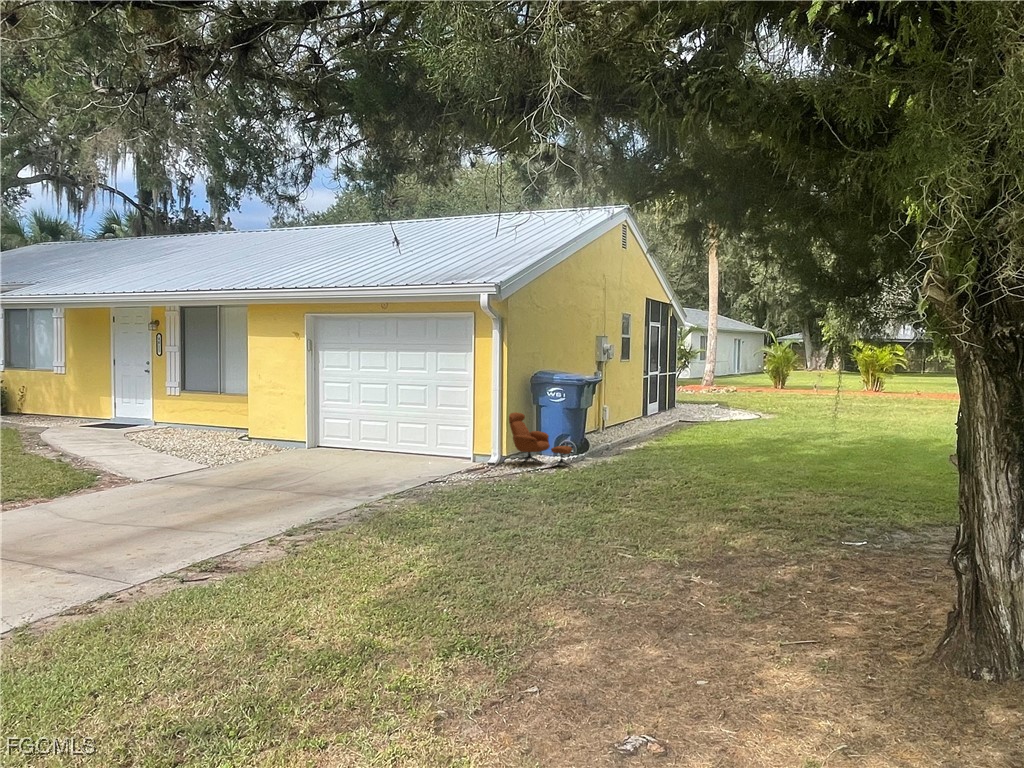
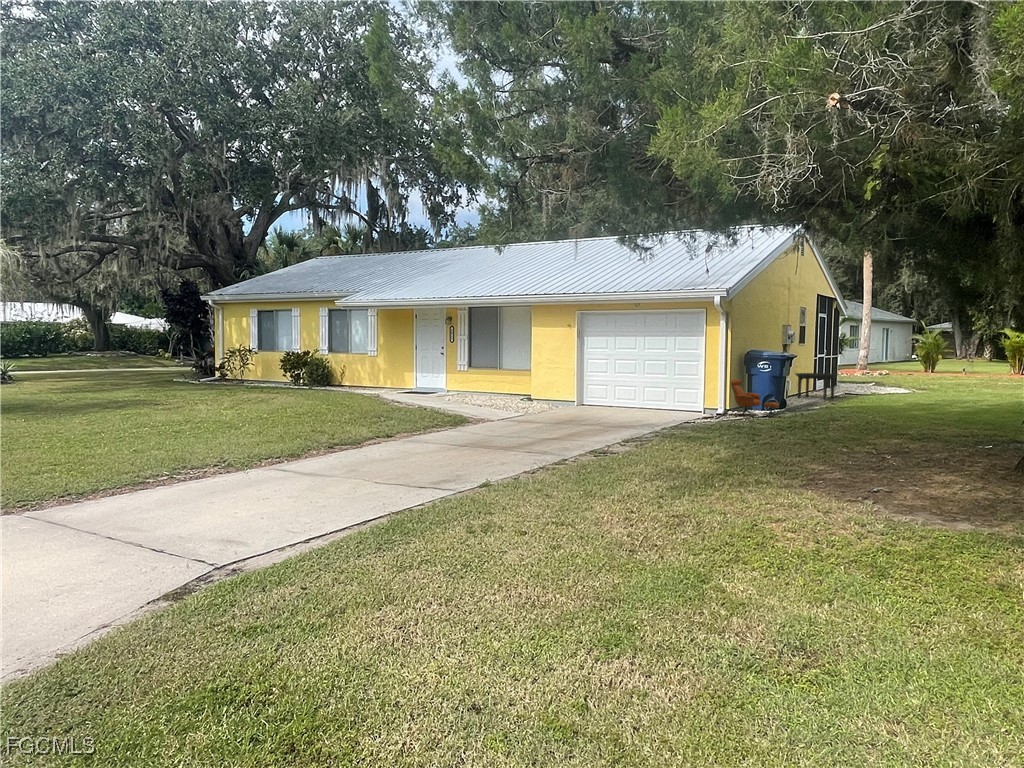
round table: none [614,397,667,431] -> present [795,373,838,399]

